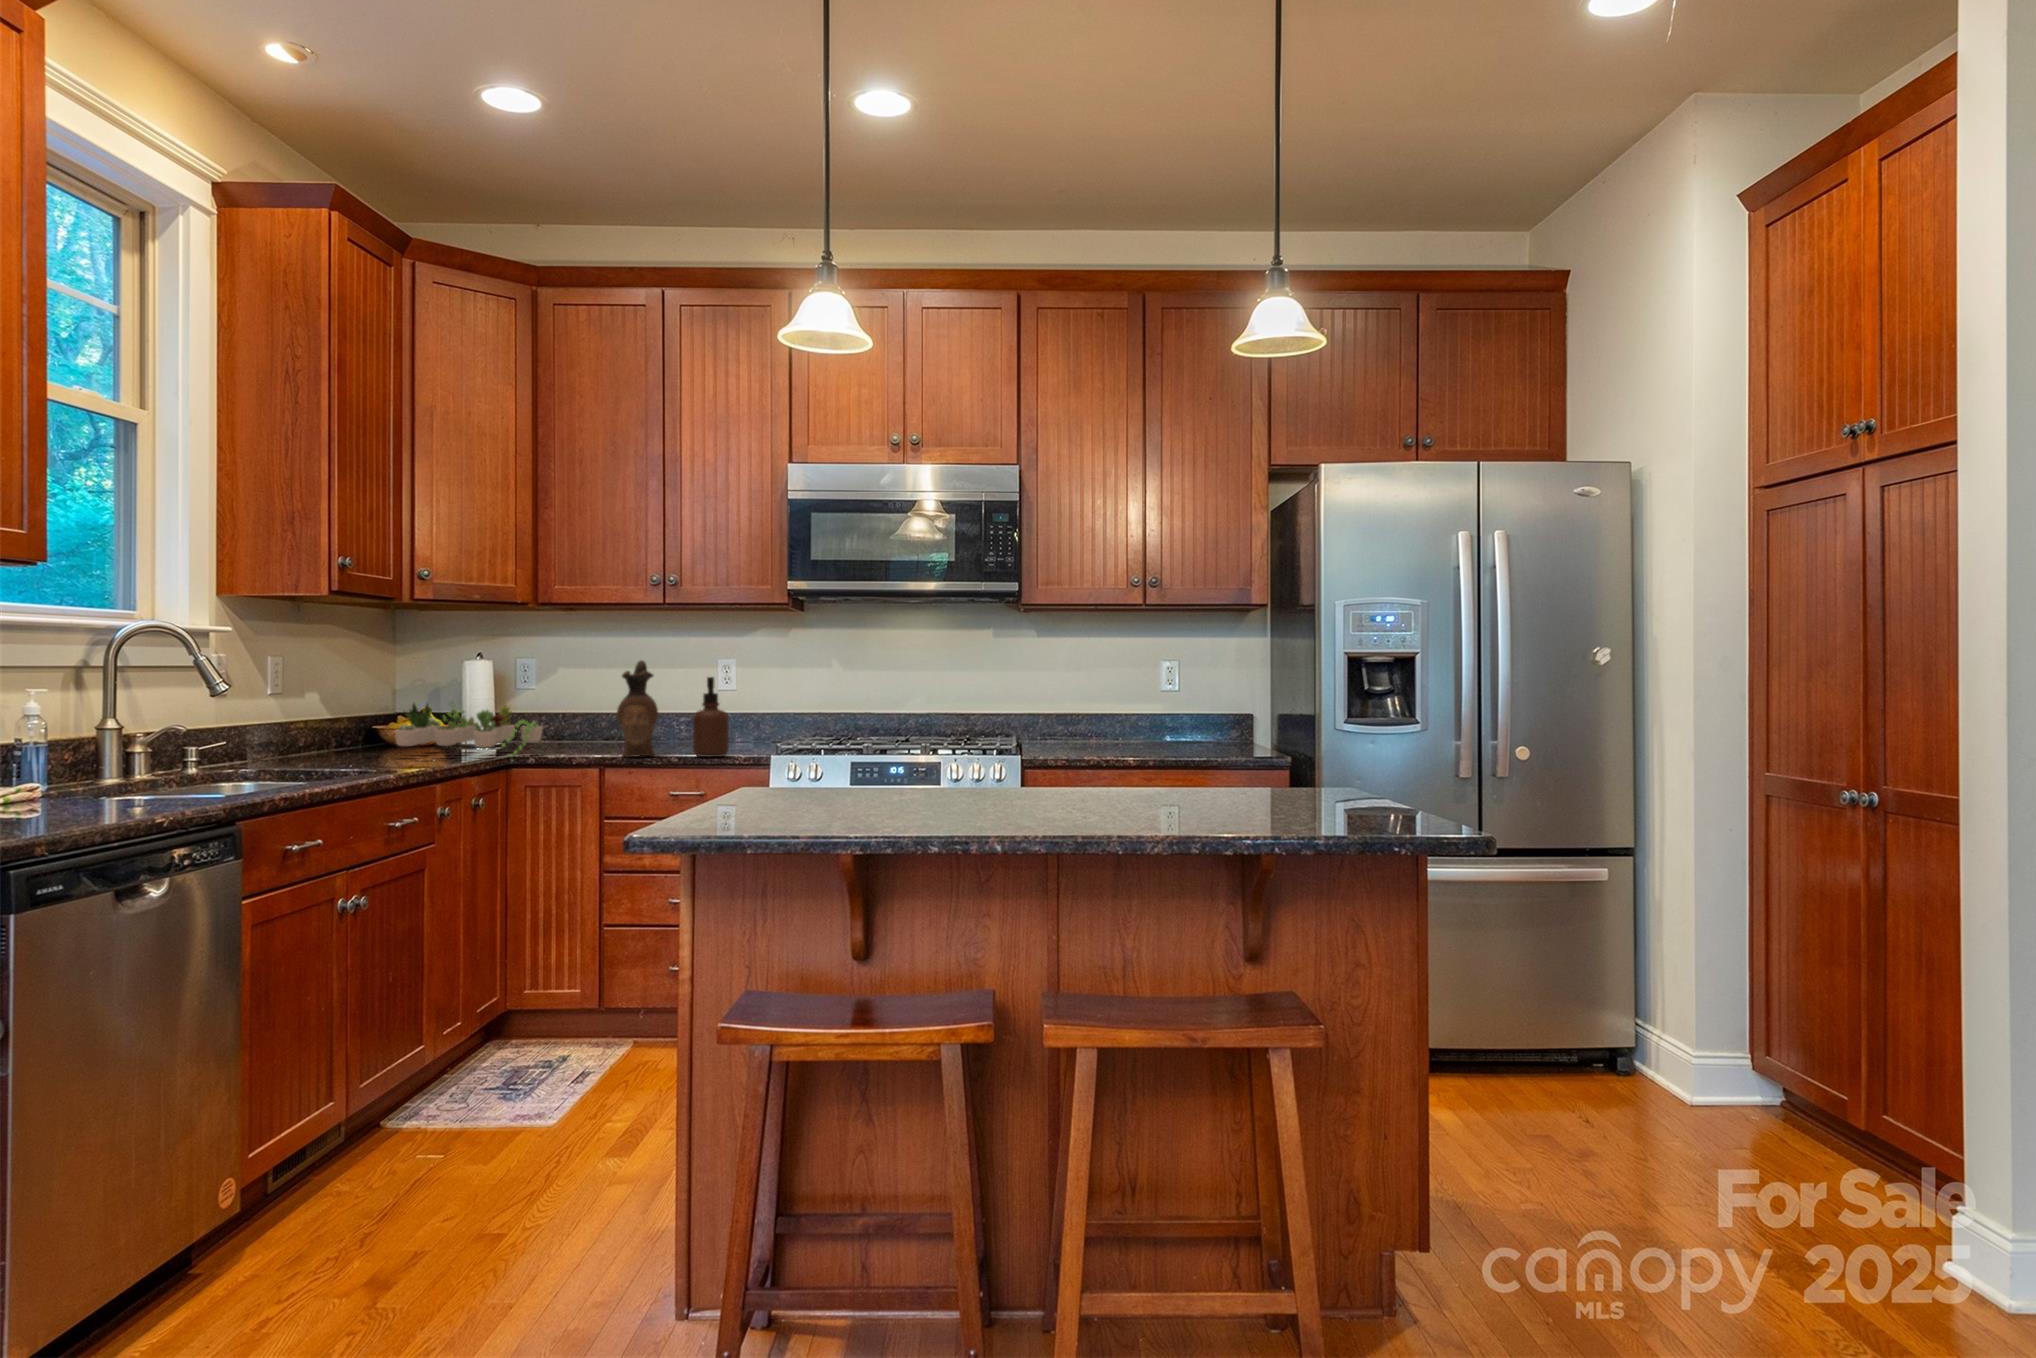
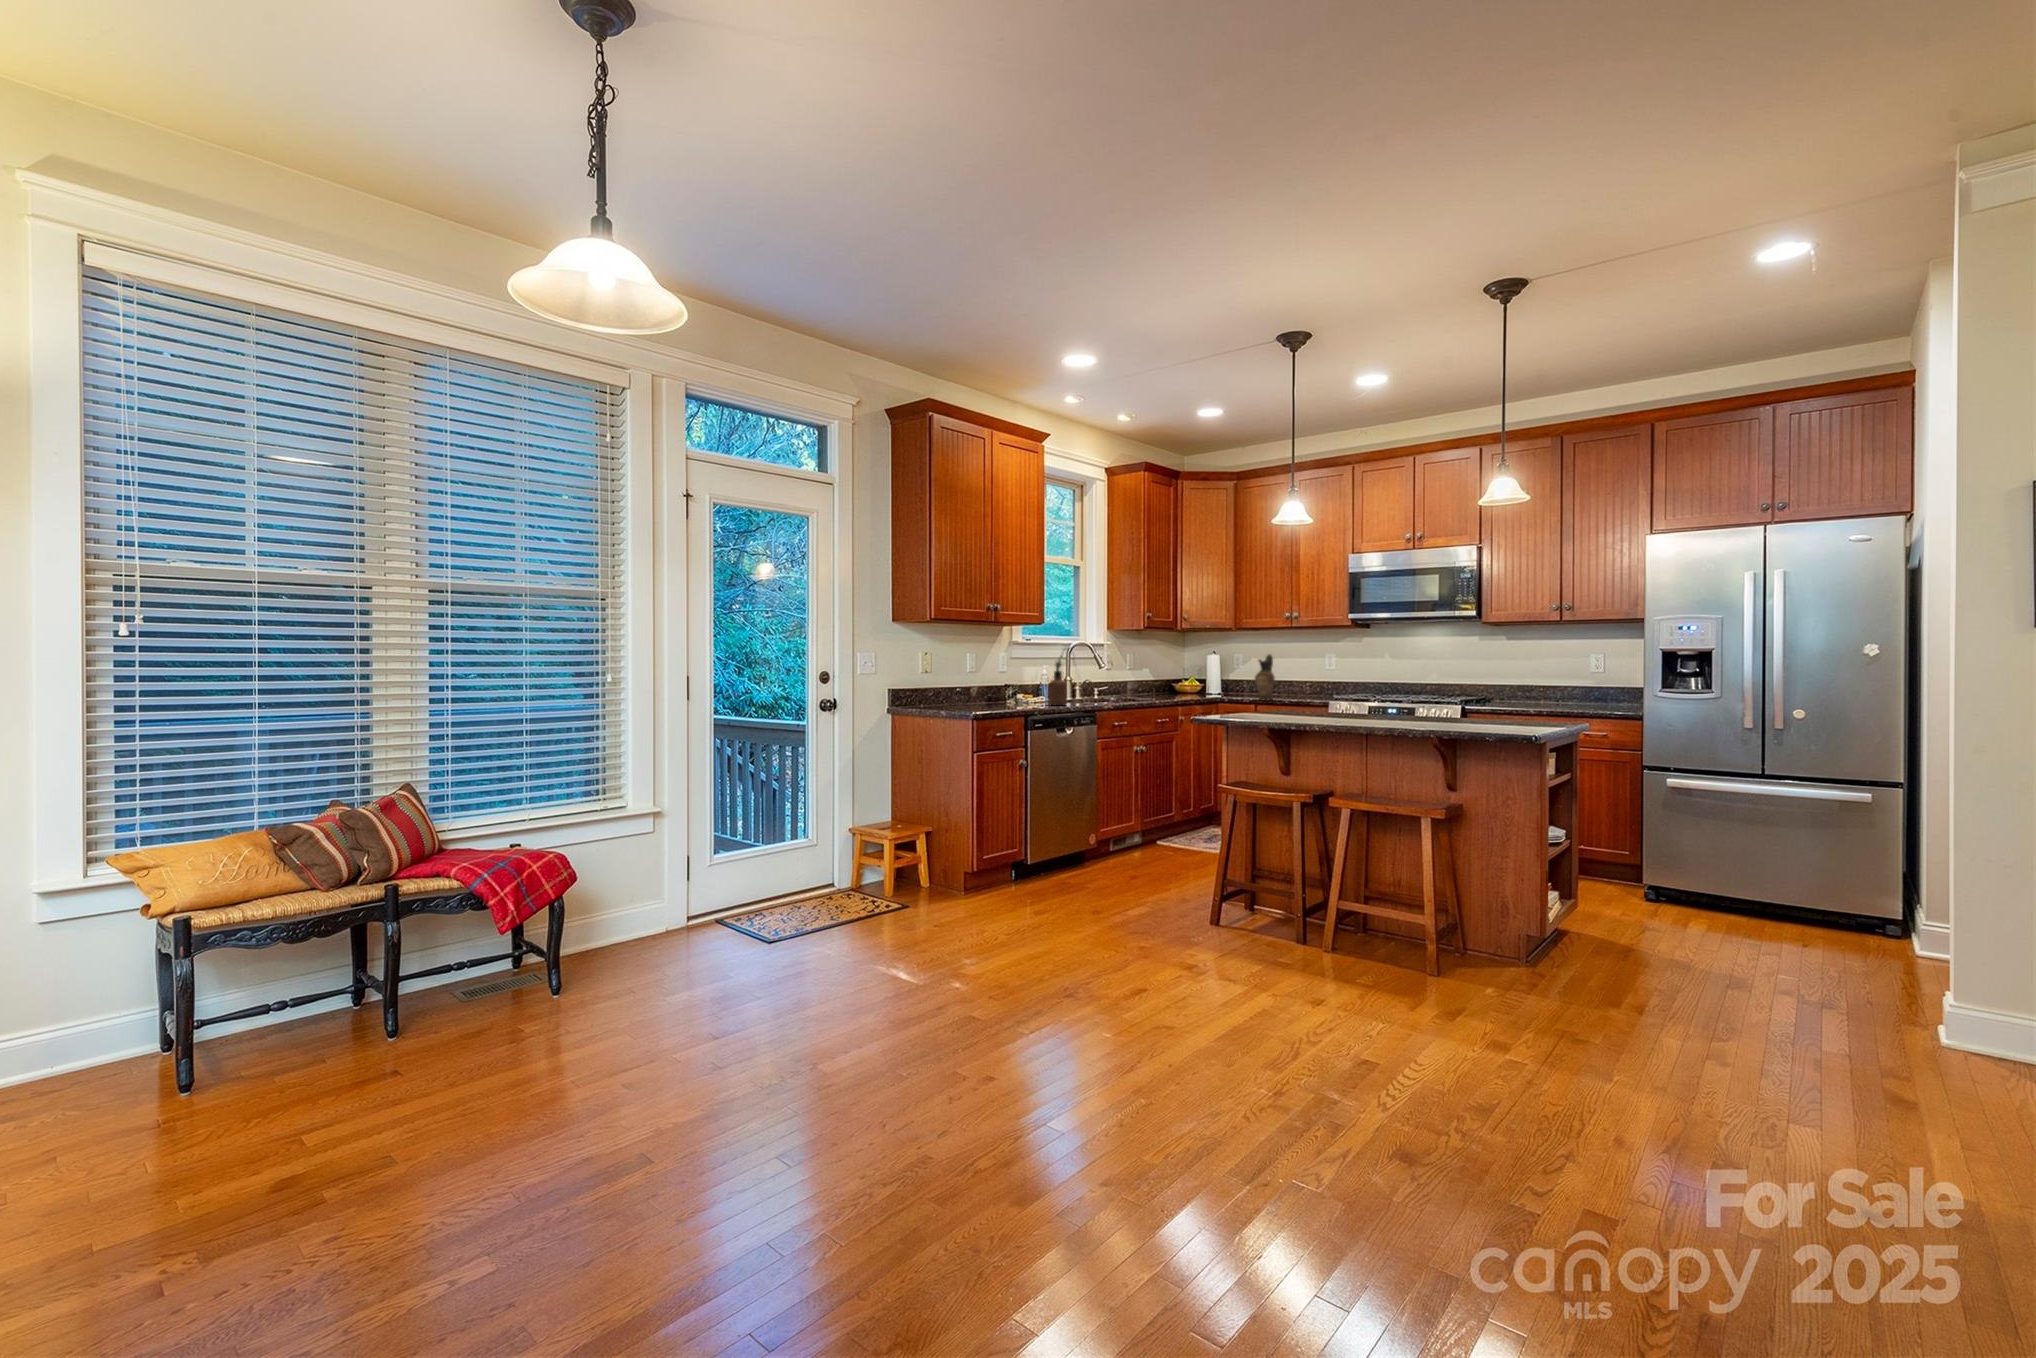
soap dispenser: present [693,677,729,757] -> present [1049,663,1067,705]
succulent plant: present [395,703,543,756] -> none [1163,671,1227,698]

